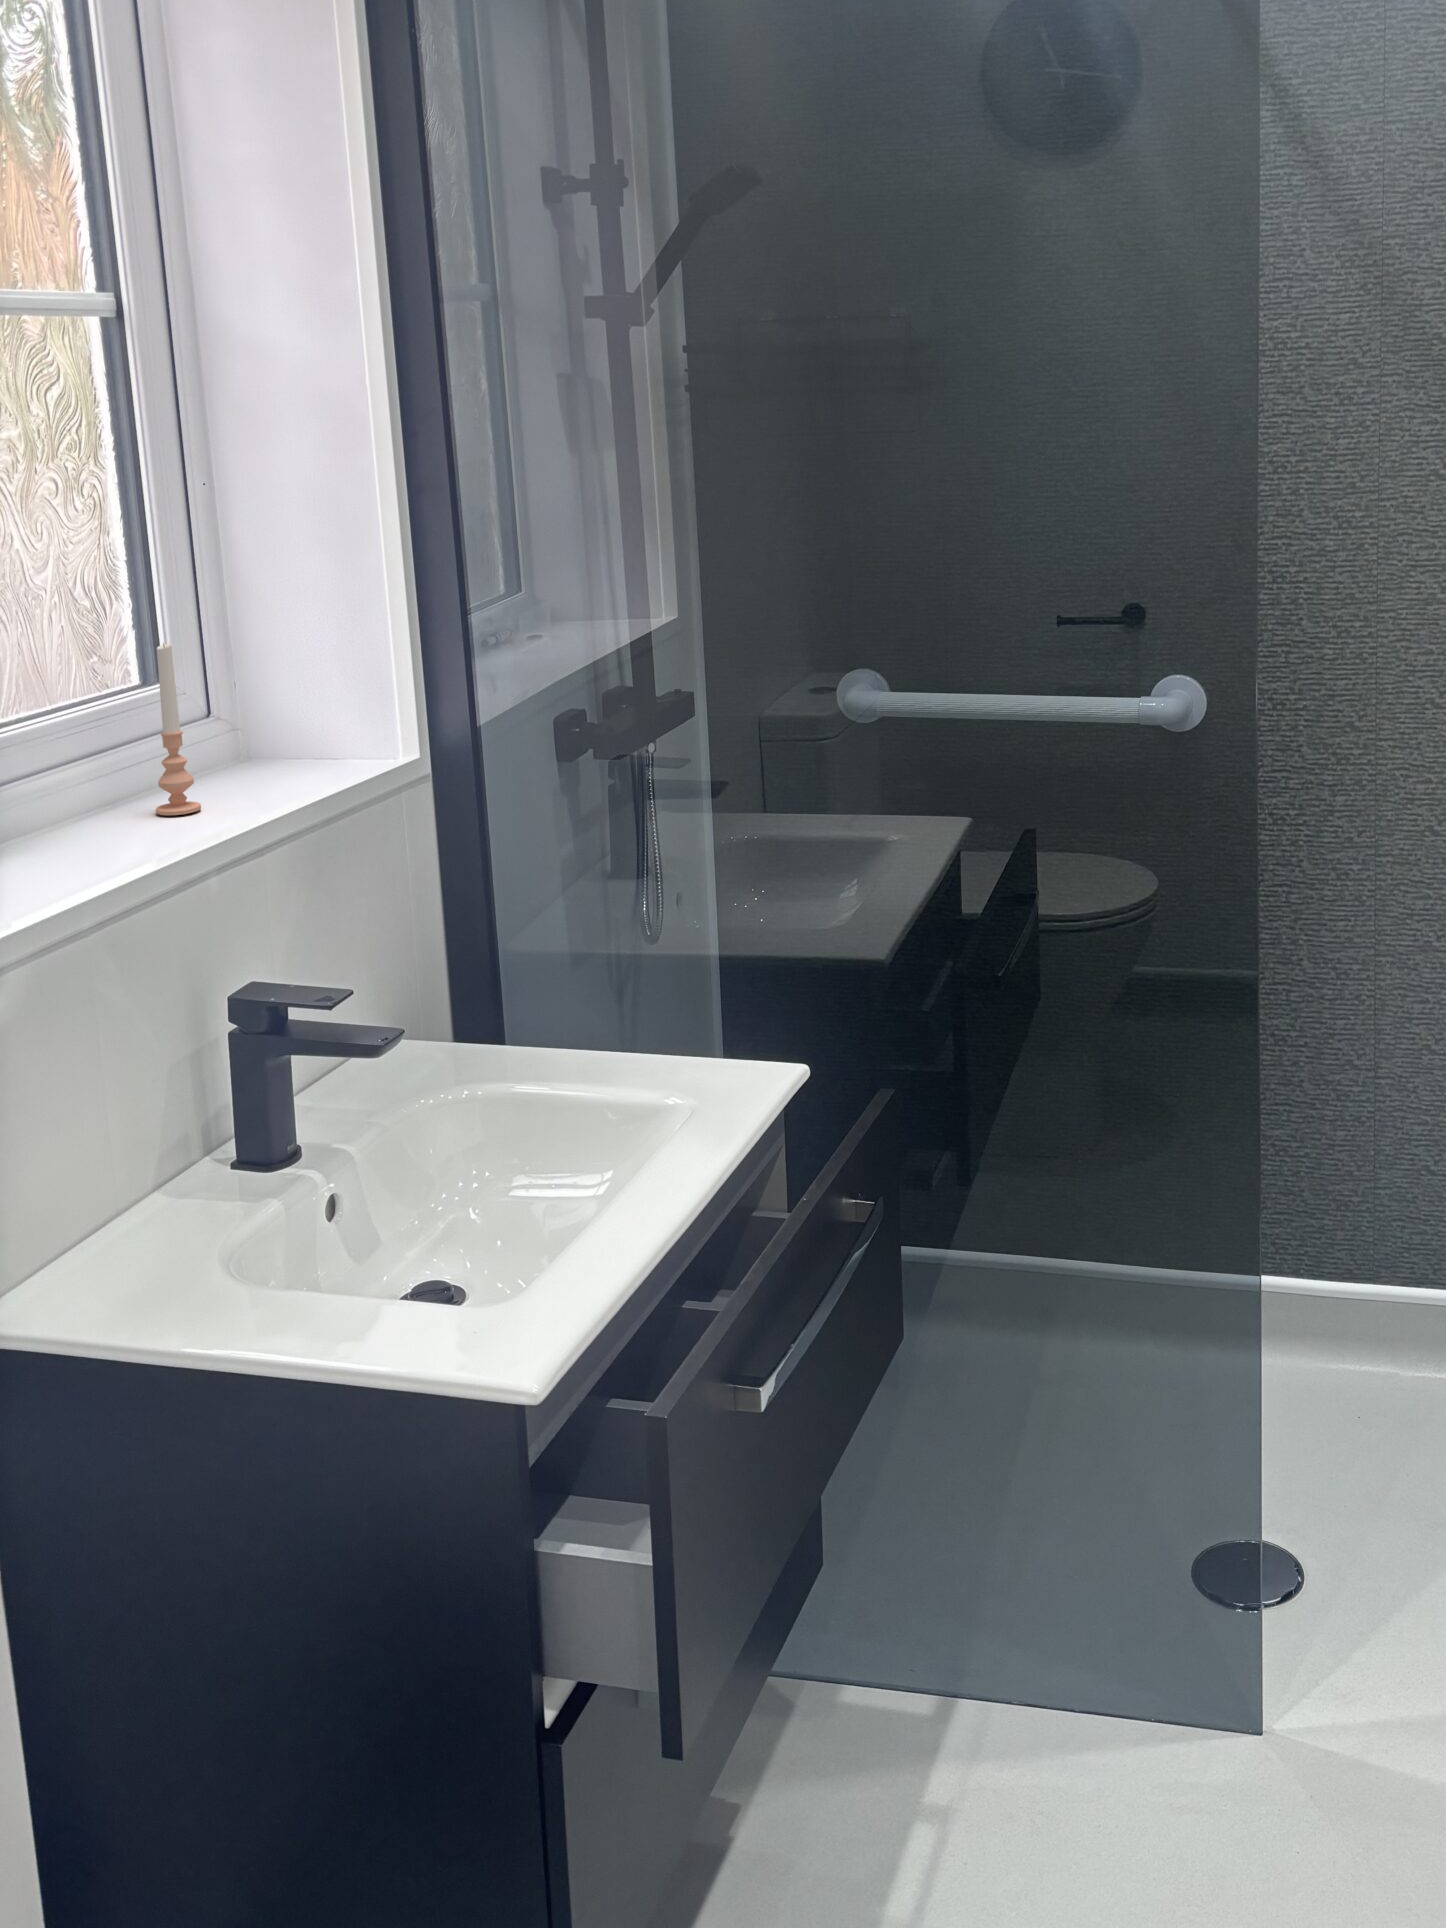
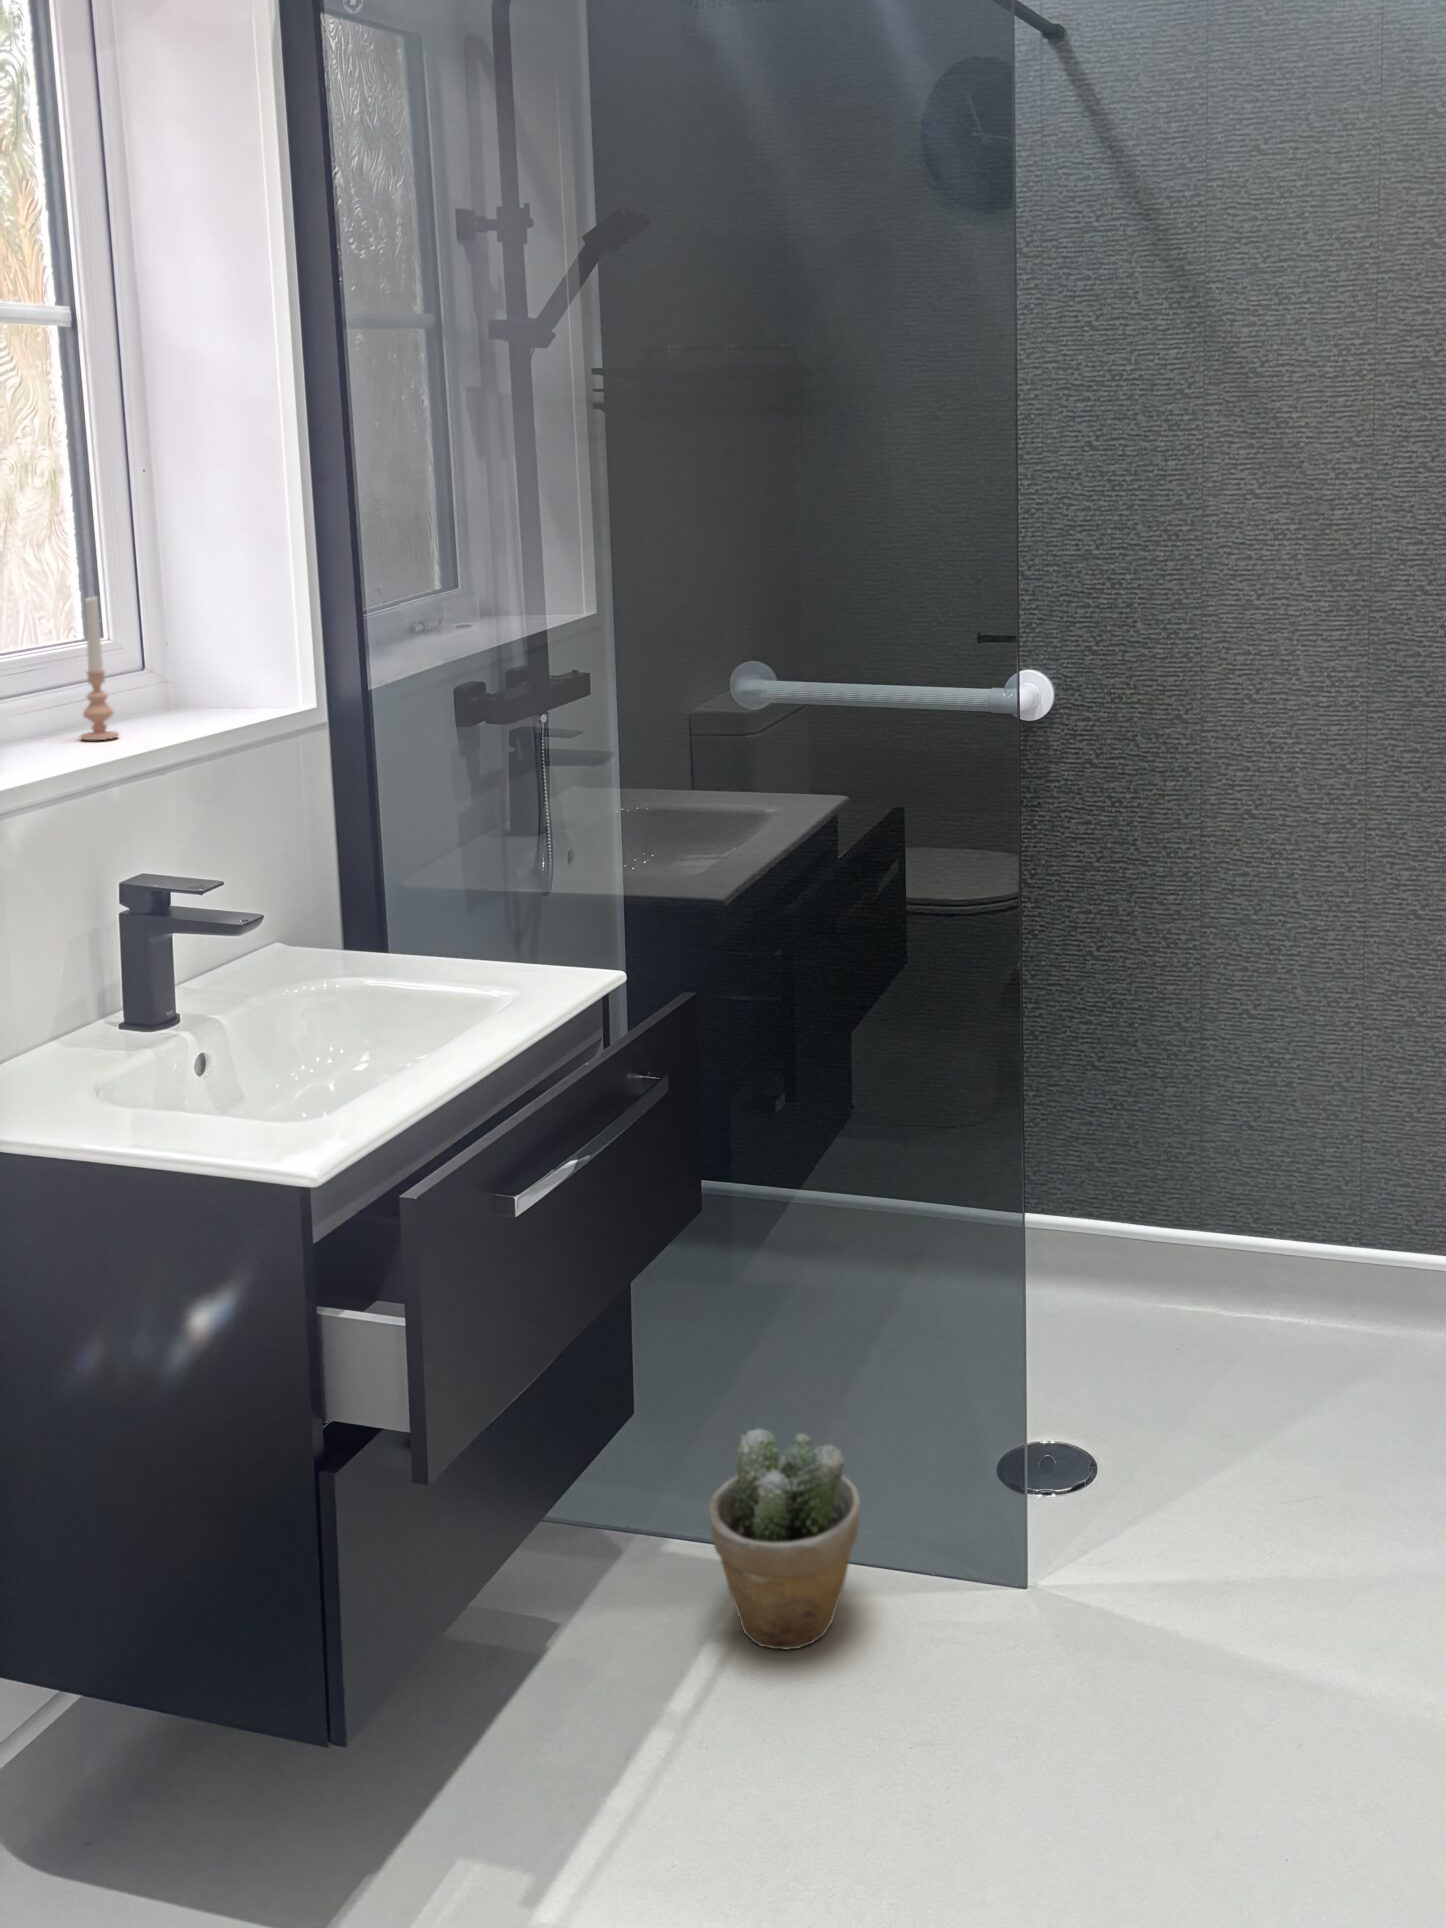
potted plant: none [911,1575,1084,1829] -> present [709,1429,860,1649]

